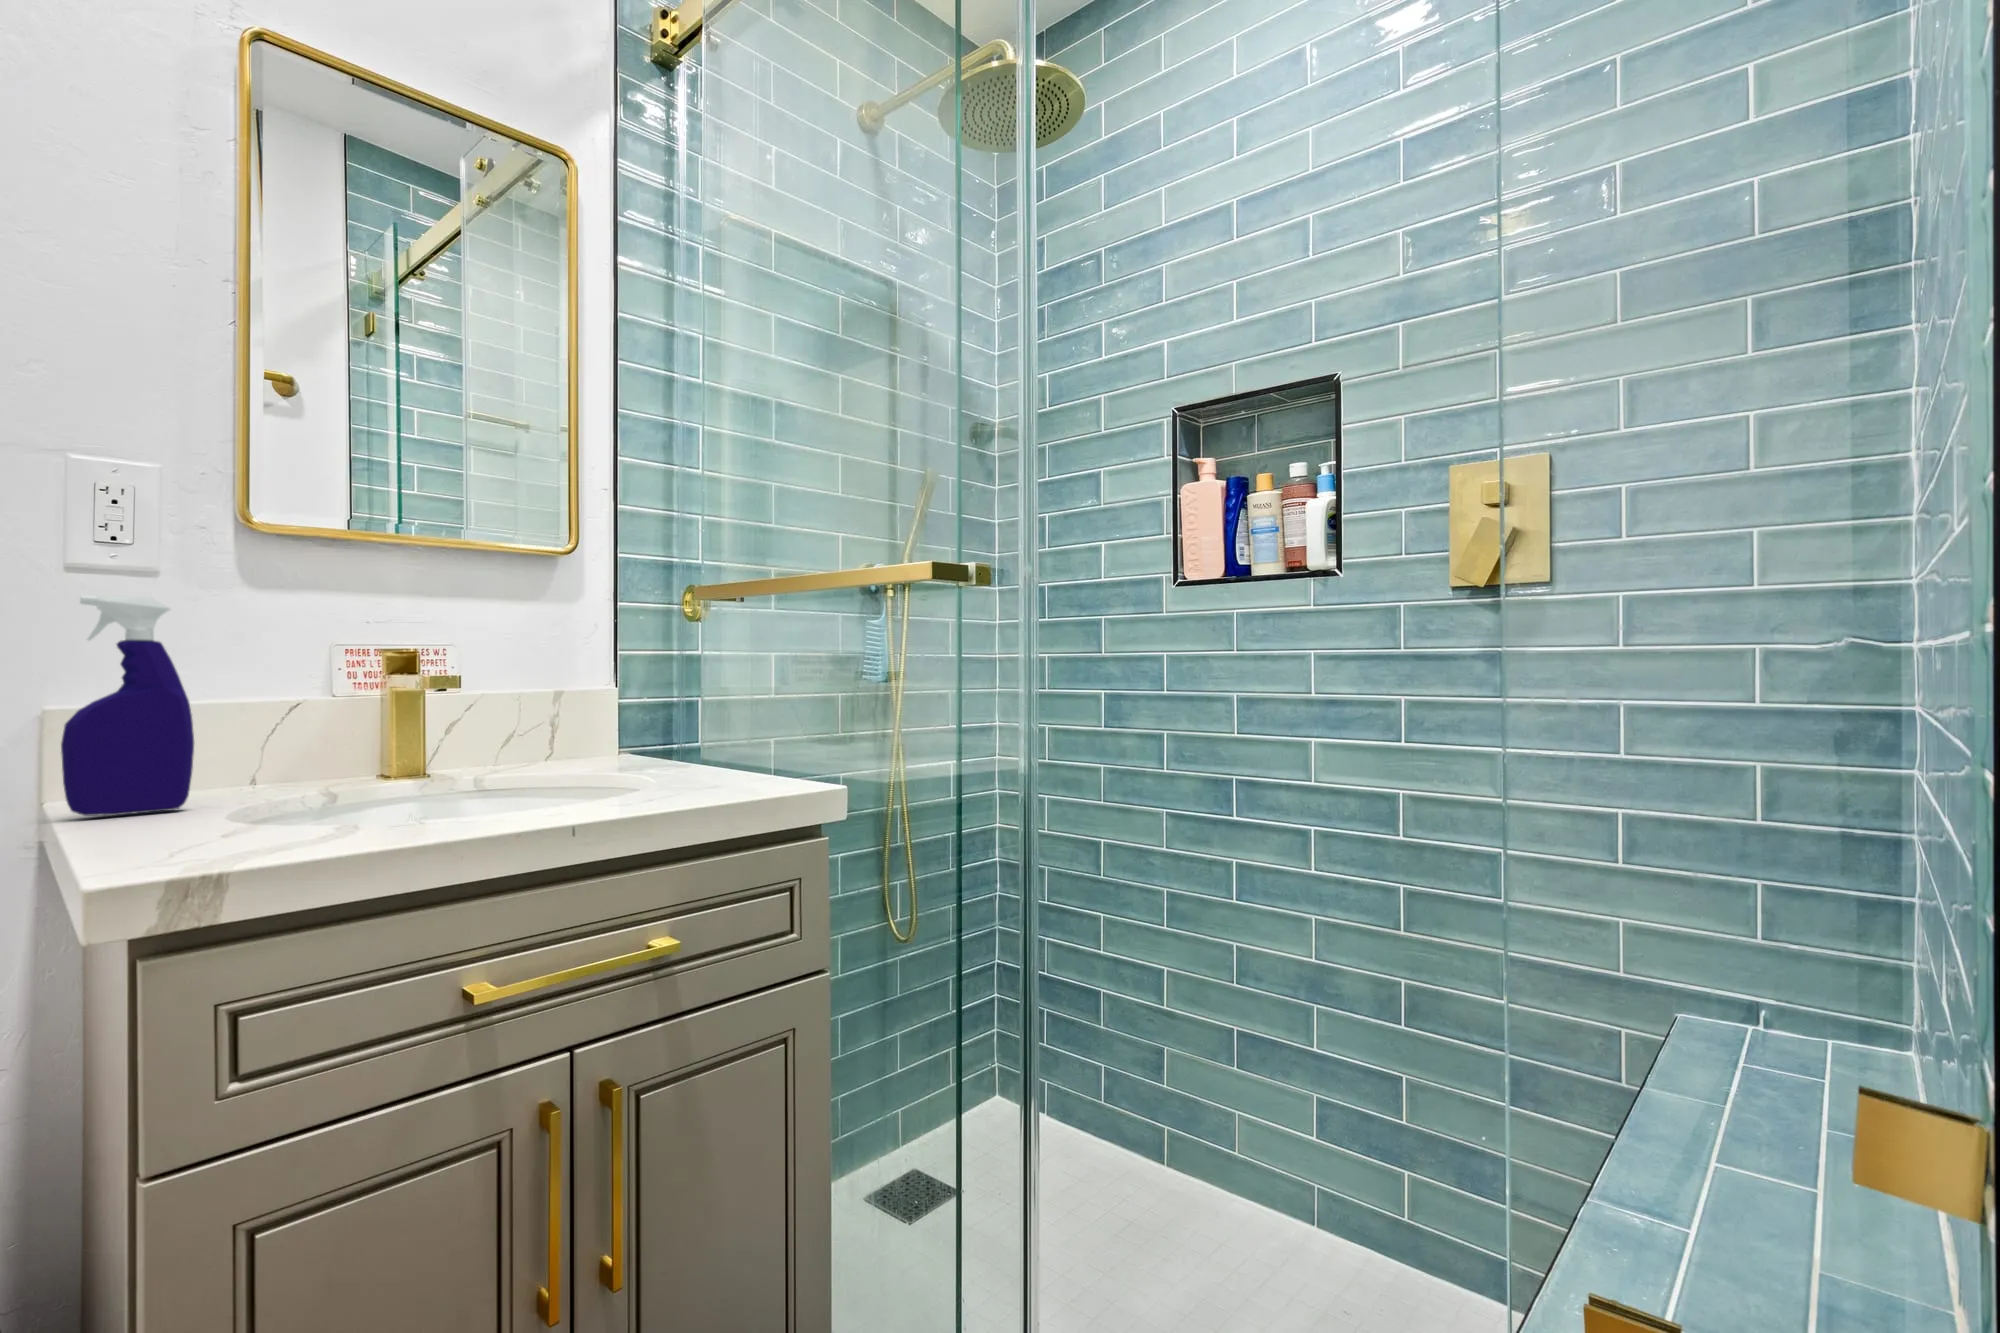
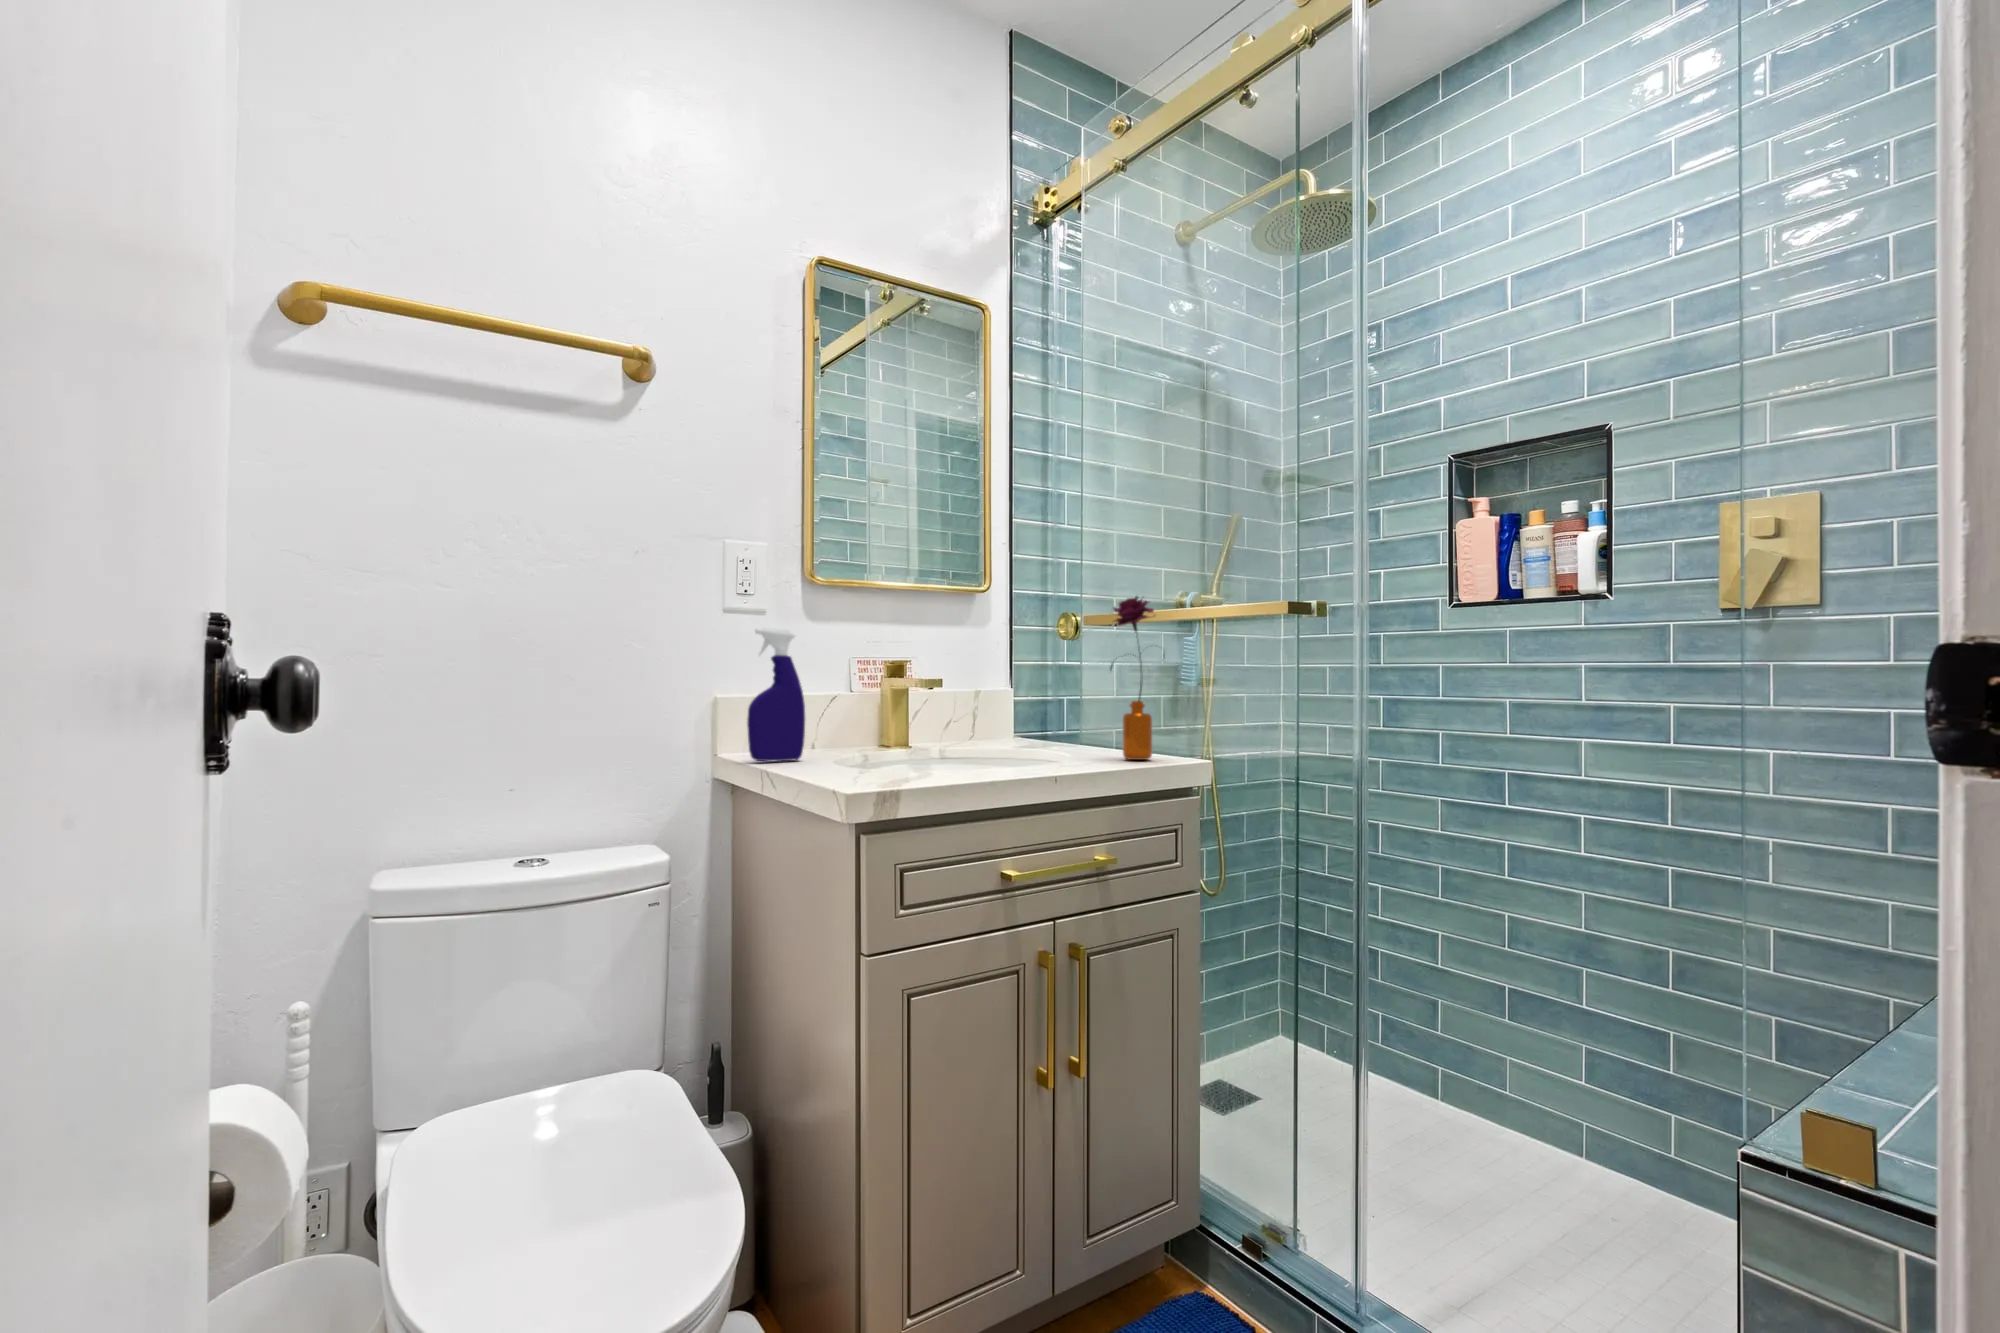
flower: none [710,556,790,788] -> present [1110,596,1165,760]

